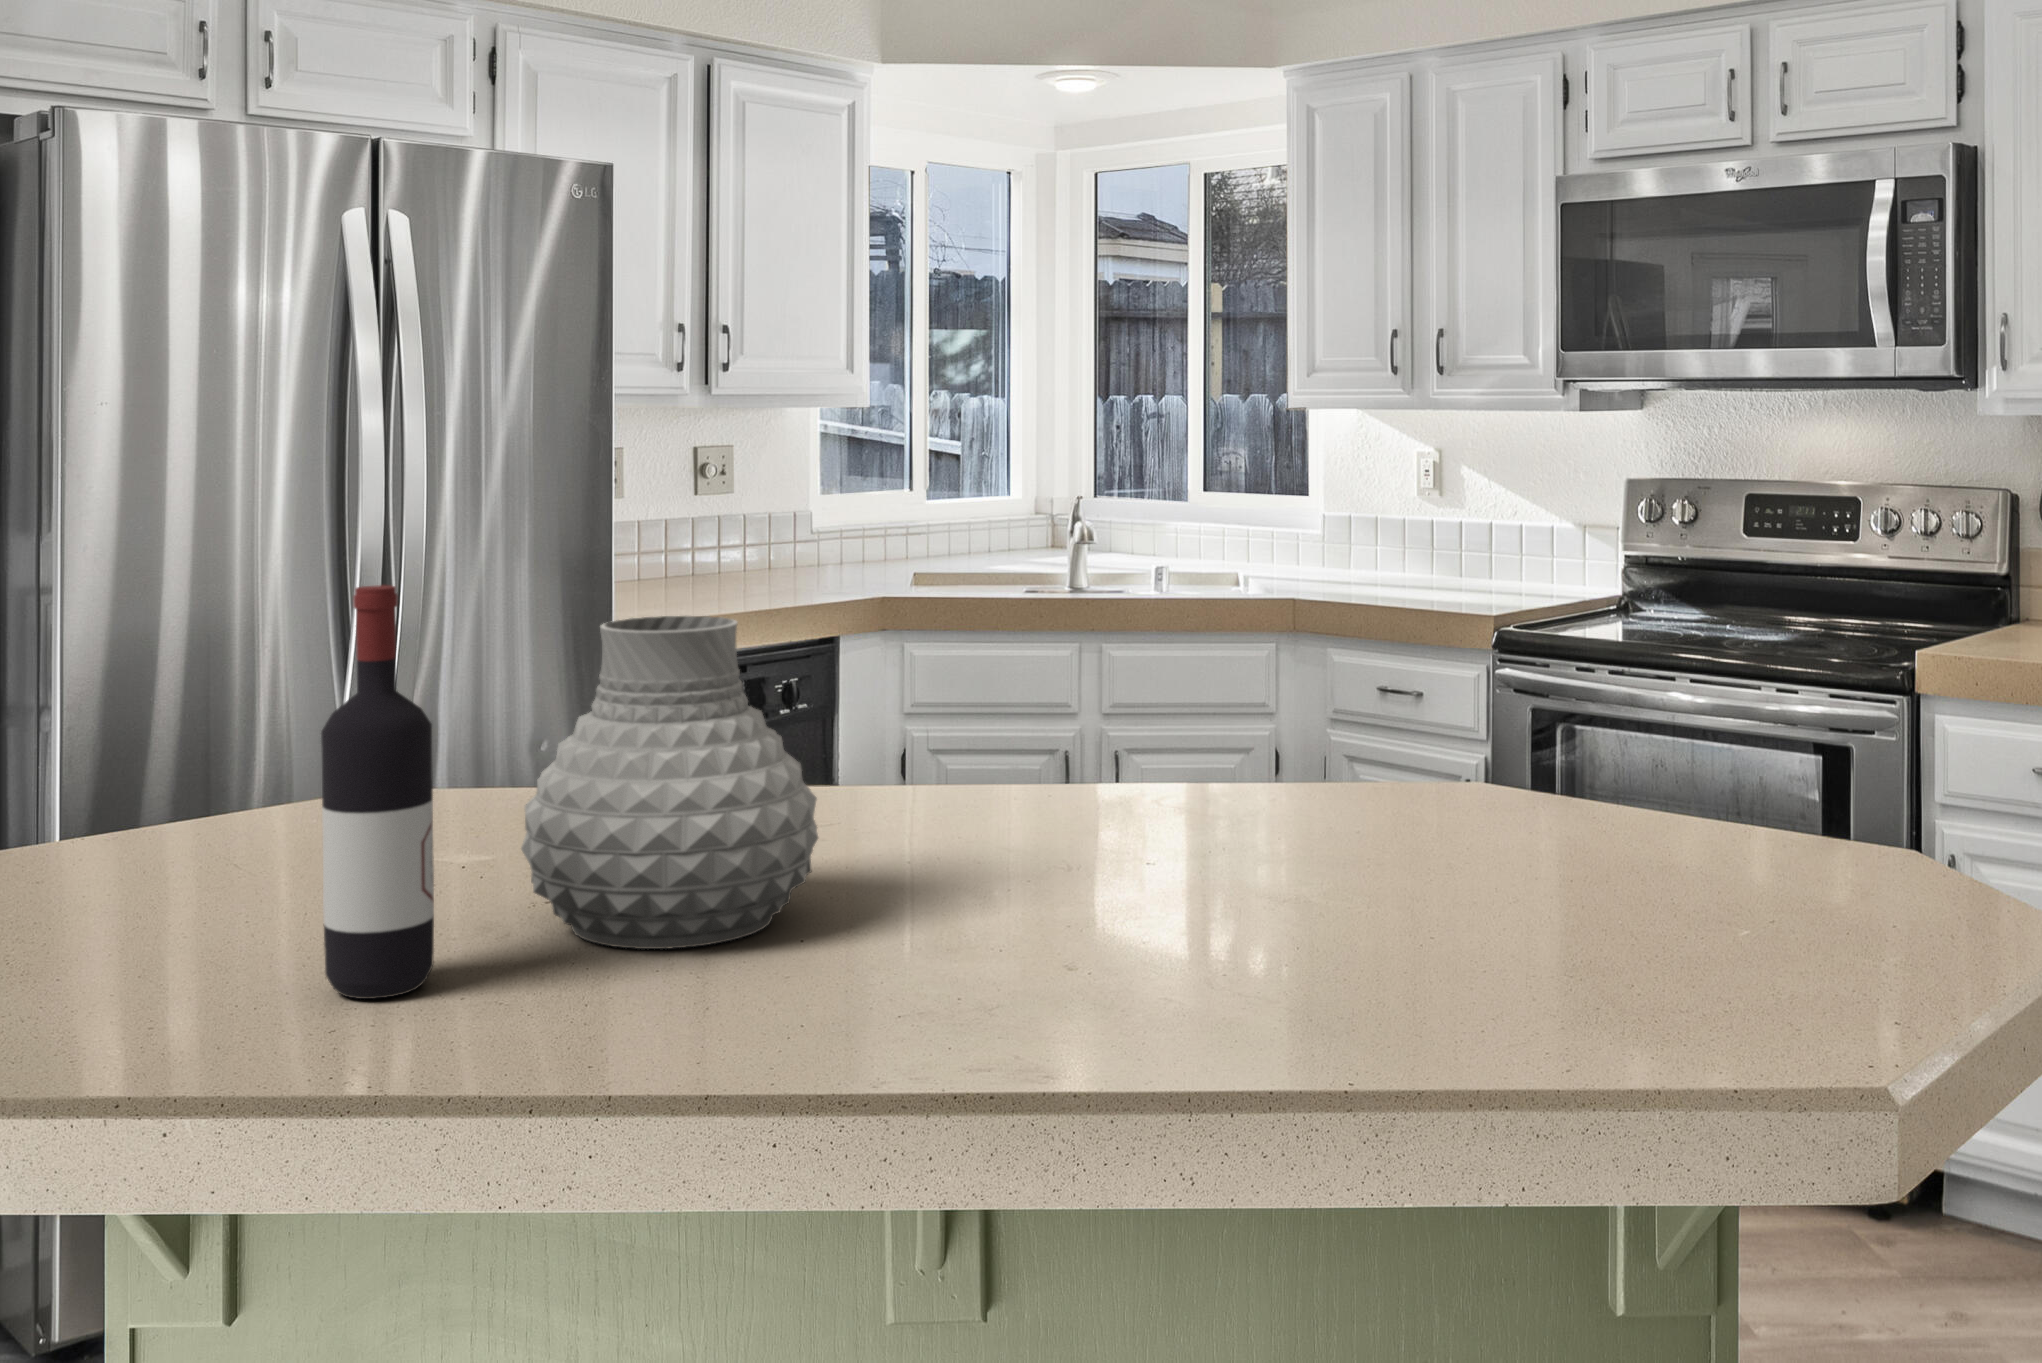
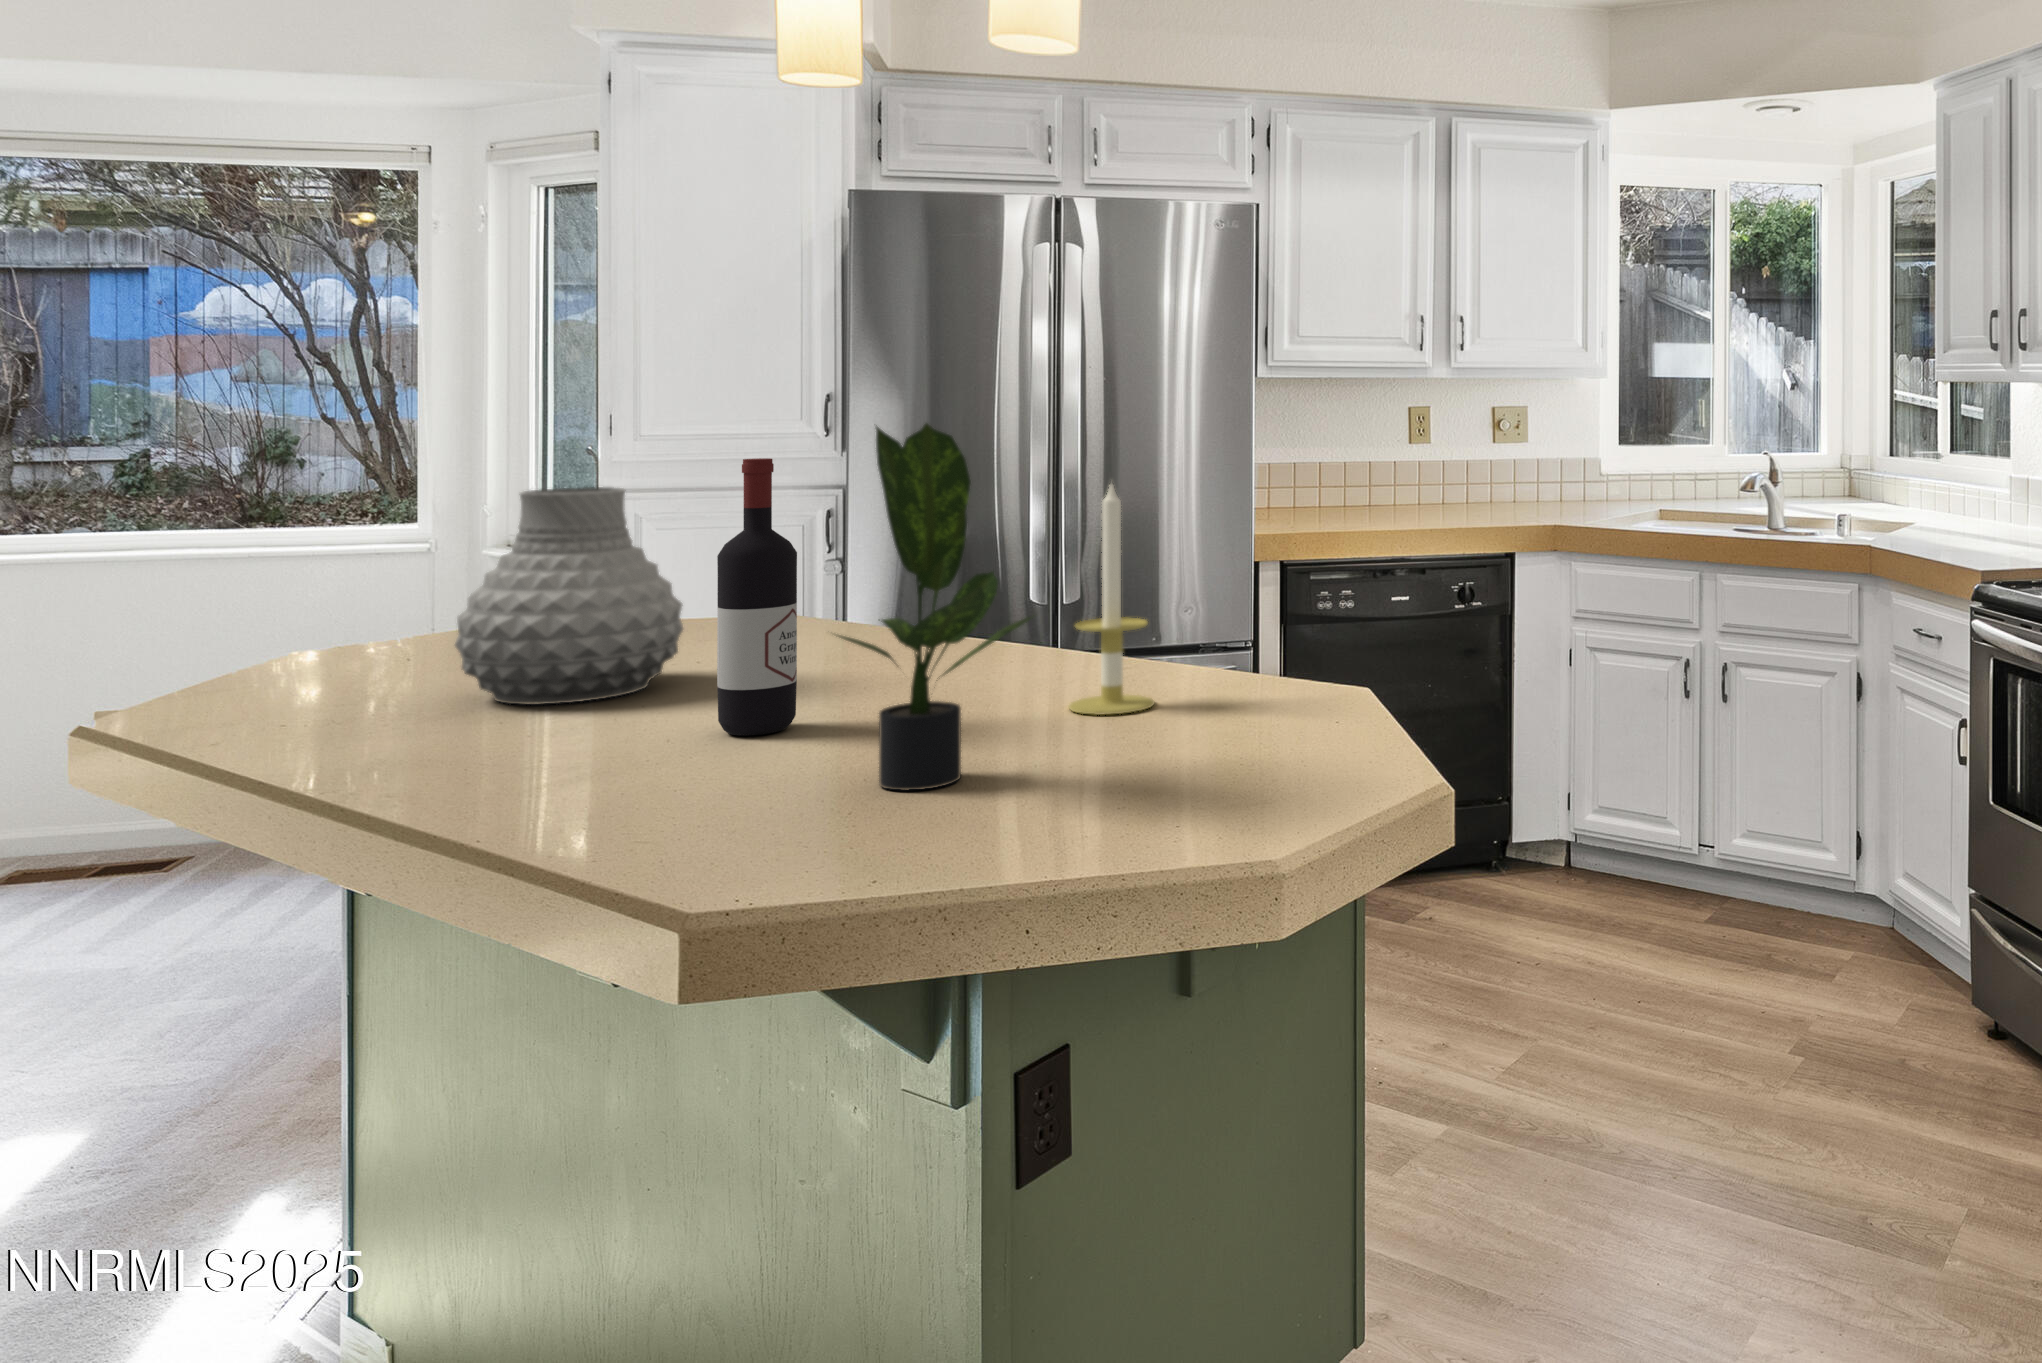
potted plant: none [1457,504,1749,948] -> present [838,423,1032,790]
candle: none [1321,563,1424,851] -> present [1069,484,1154,715]
wine bottle: present [321,585,434,999] -> present [717,458,797,736]

